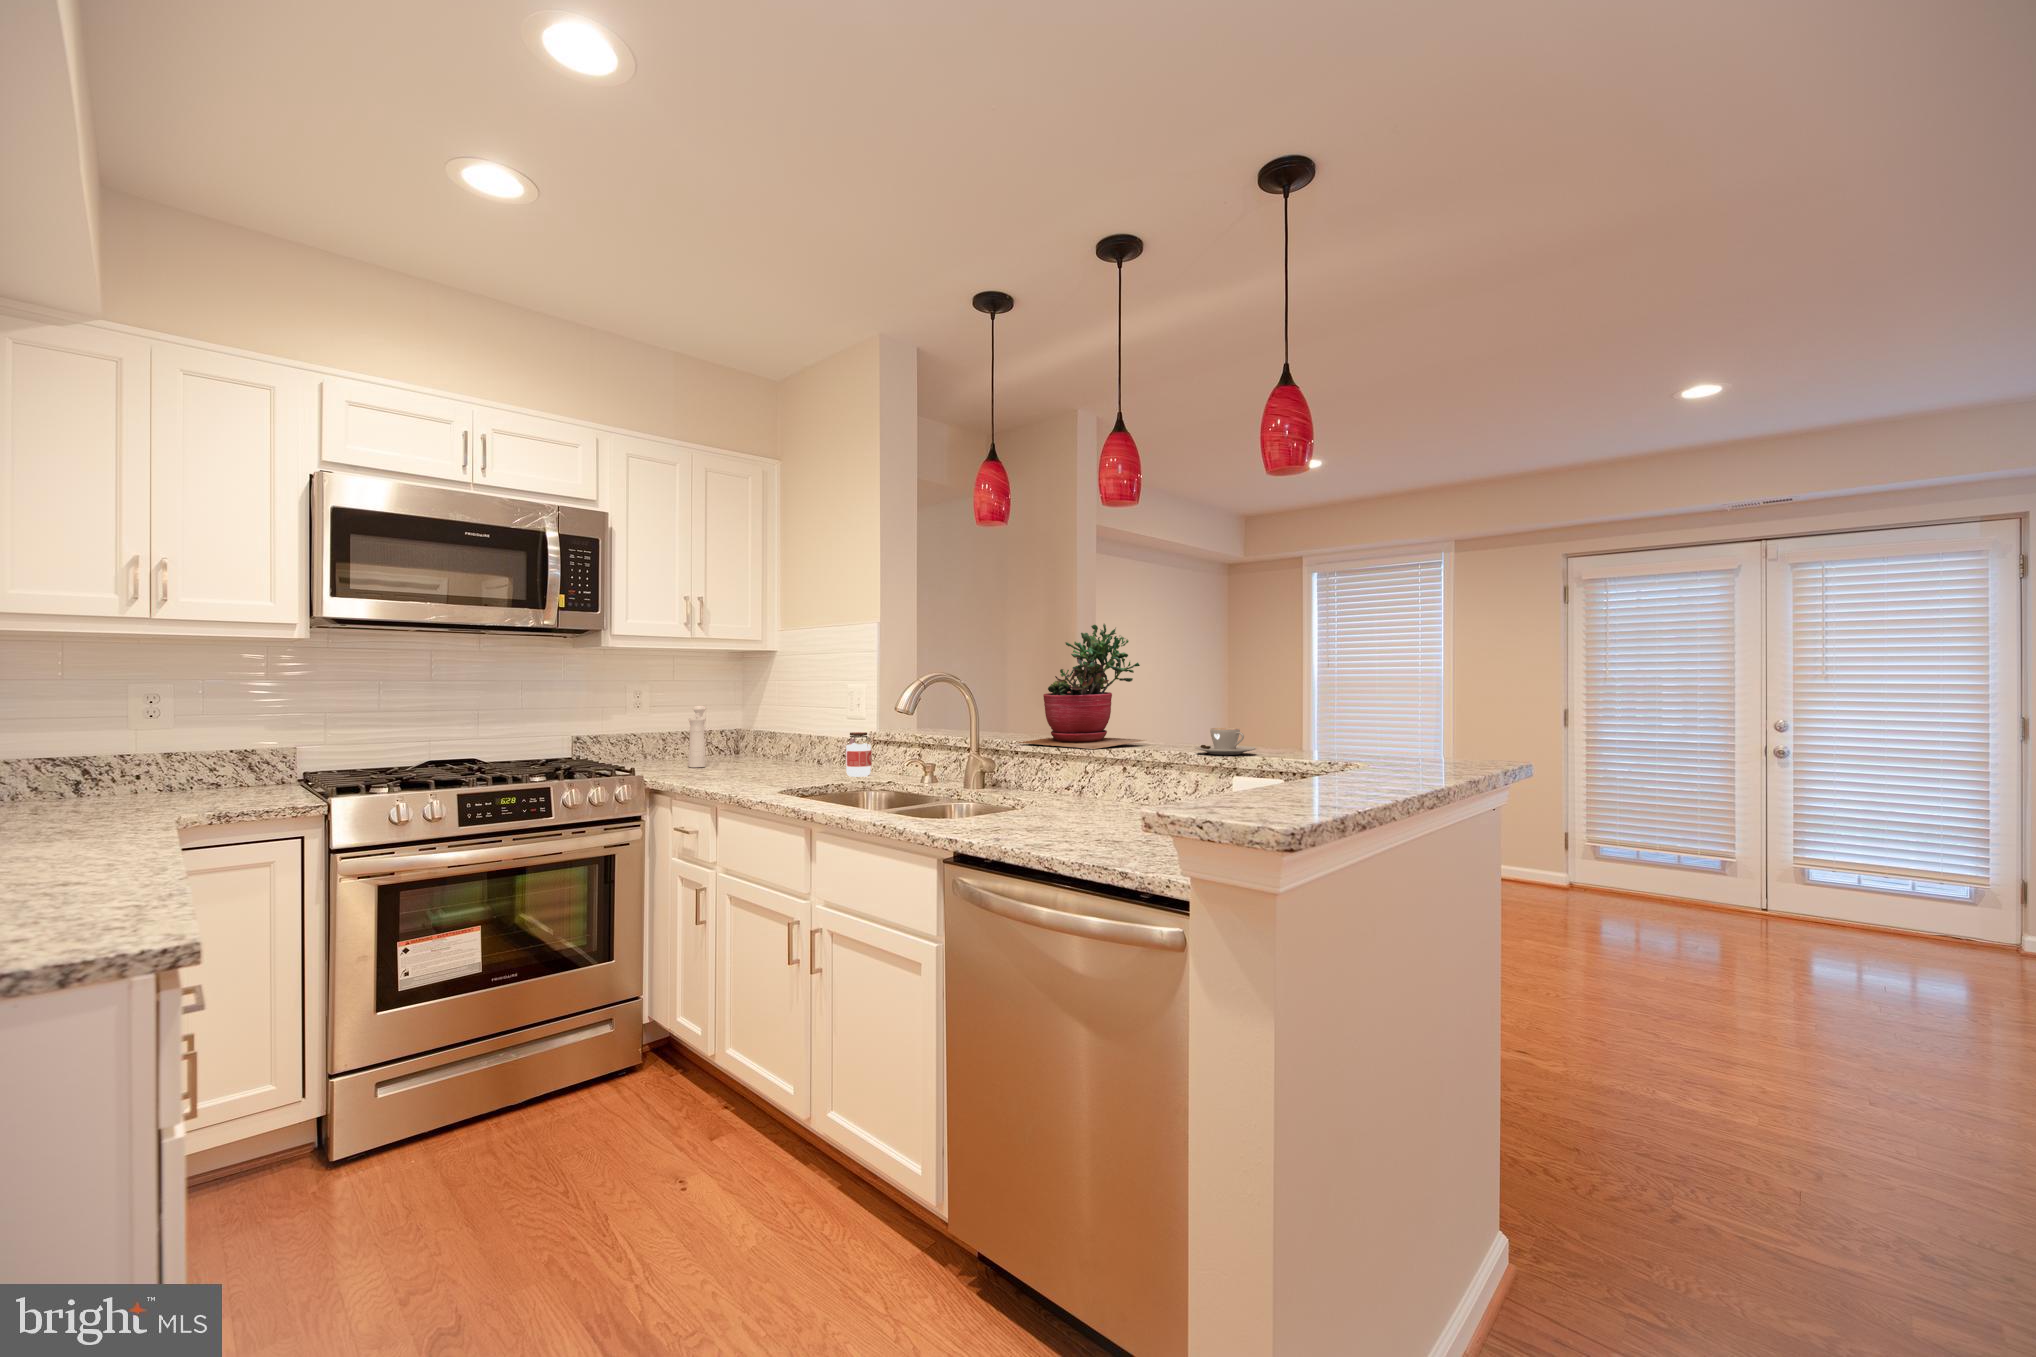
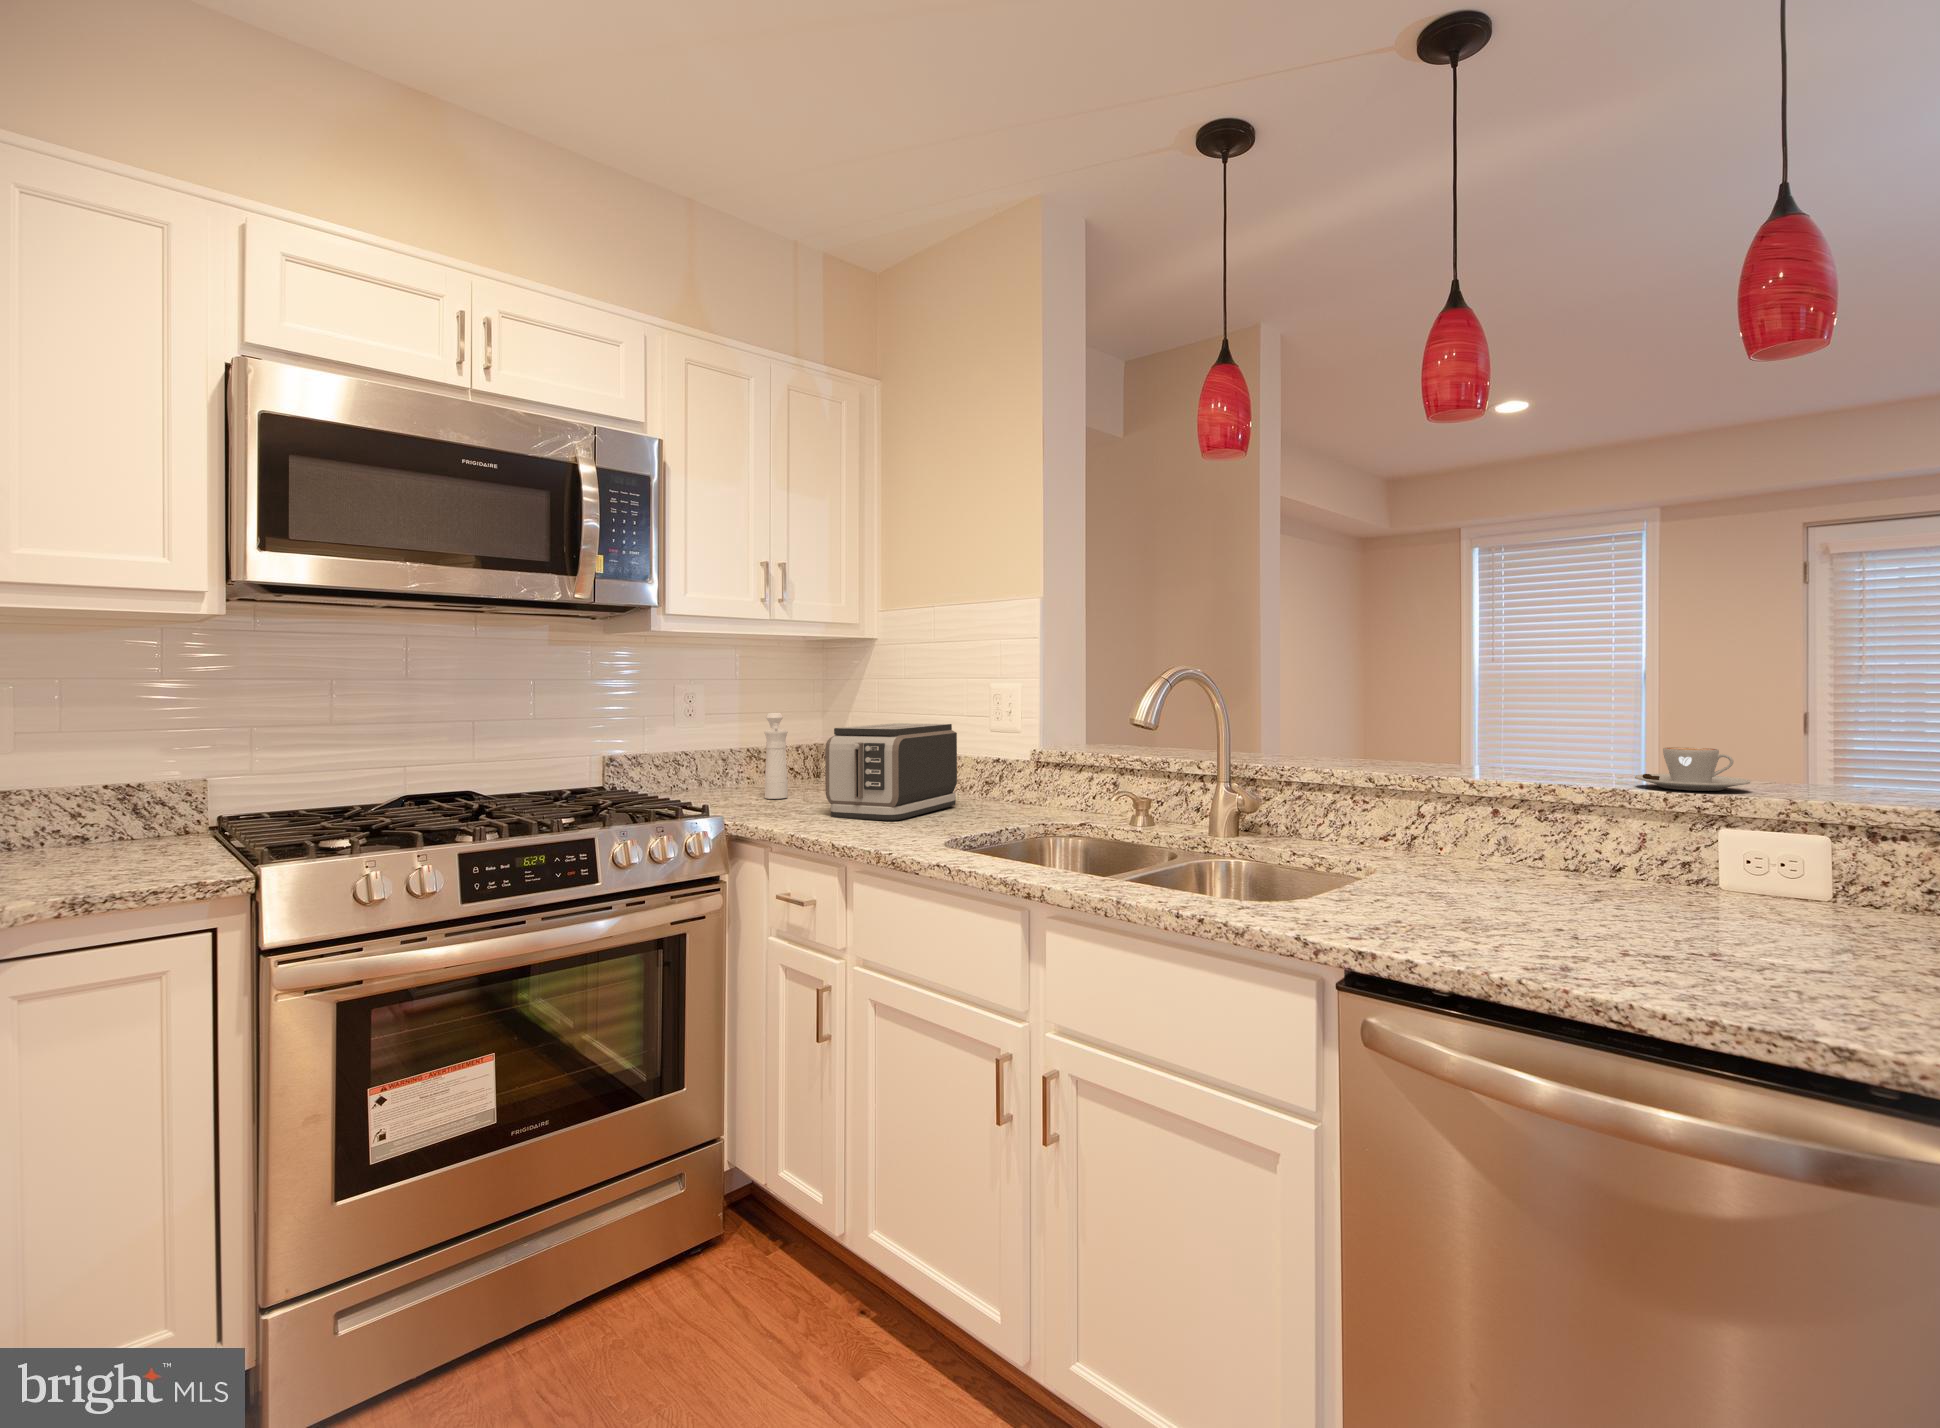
succulent plant: present [1019,624,1145,749] -> none [1294,587,1492,780]
toaster: none [721,713,822,780] -> present [825,723,957,821]
jar: present [846,732,872,777] -> none [997,750,1034,814]

